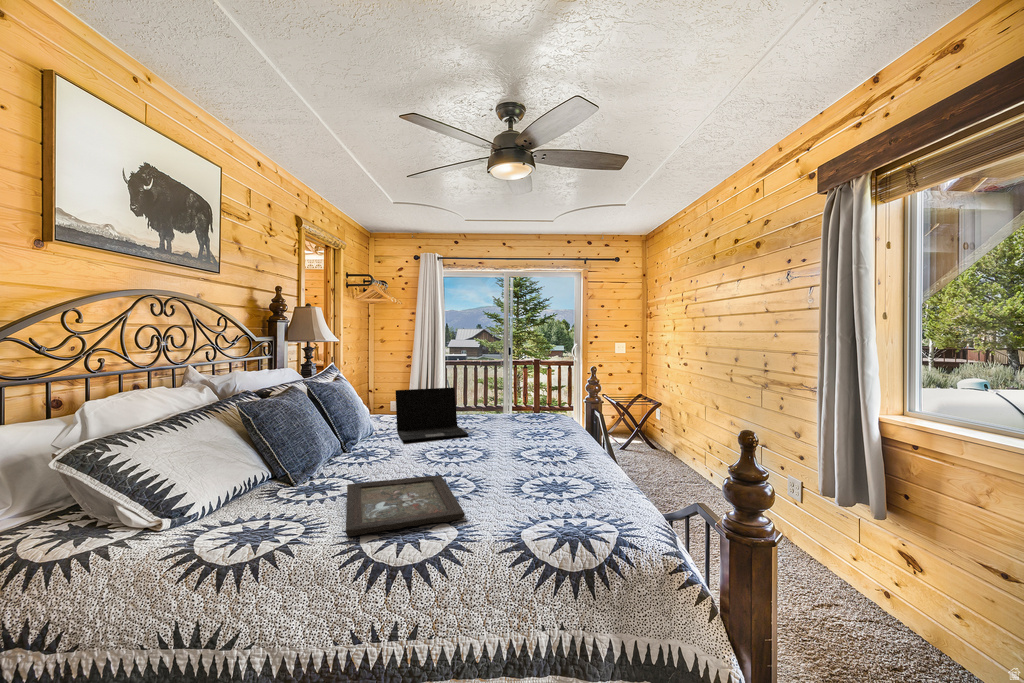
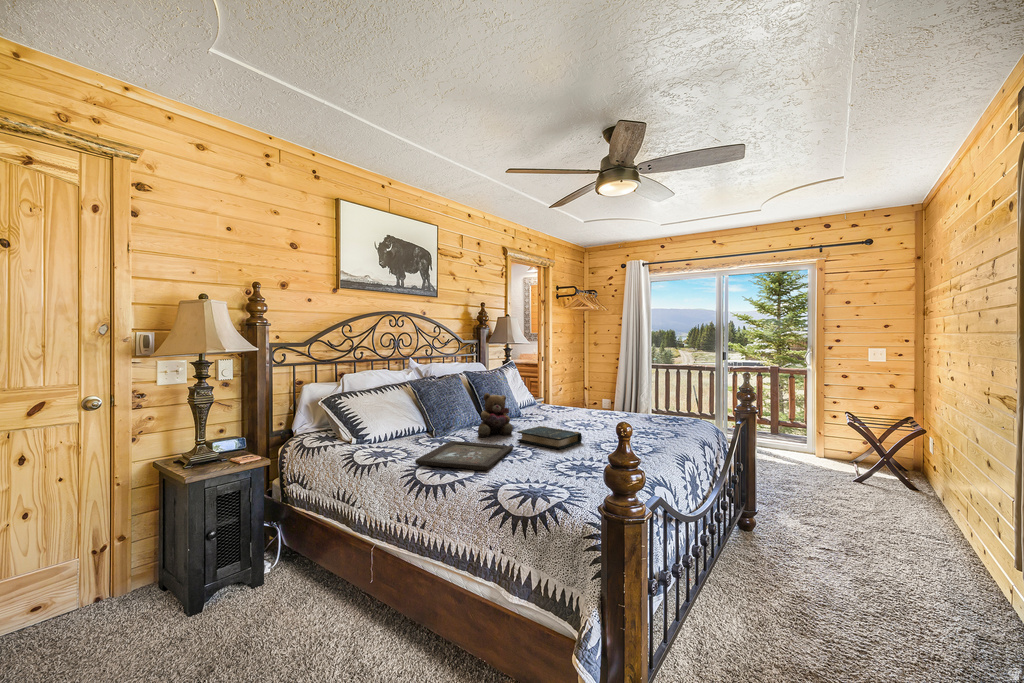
laptop: present [396,387,468,442] -> none [526,384,585,427]
teddy bear: none [361,409,407,470] -> present [478,393,513,437]
book: none [429,442,501,469] -> present [517,426,582,450]

